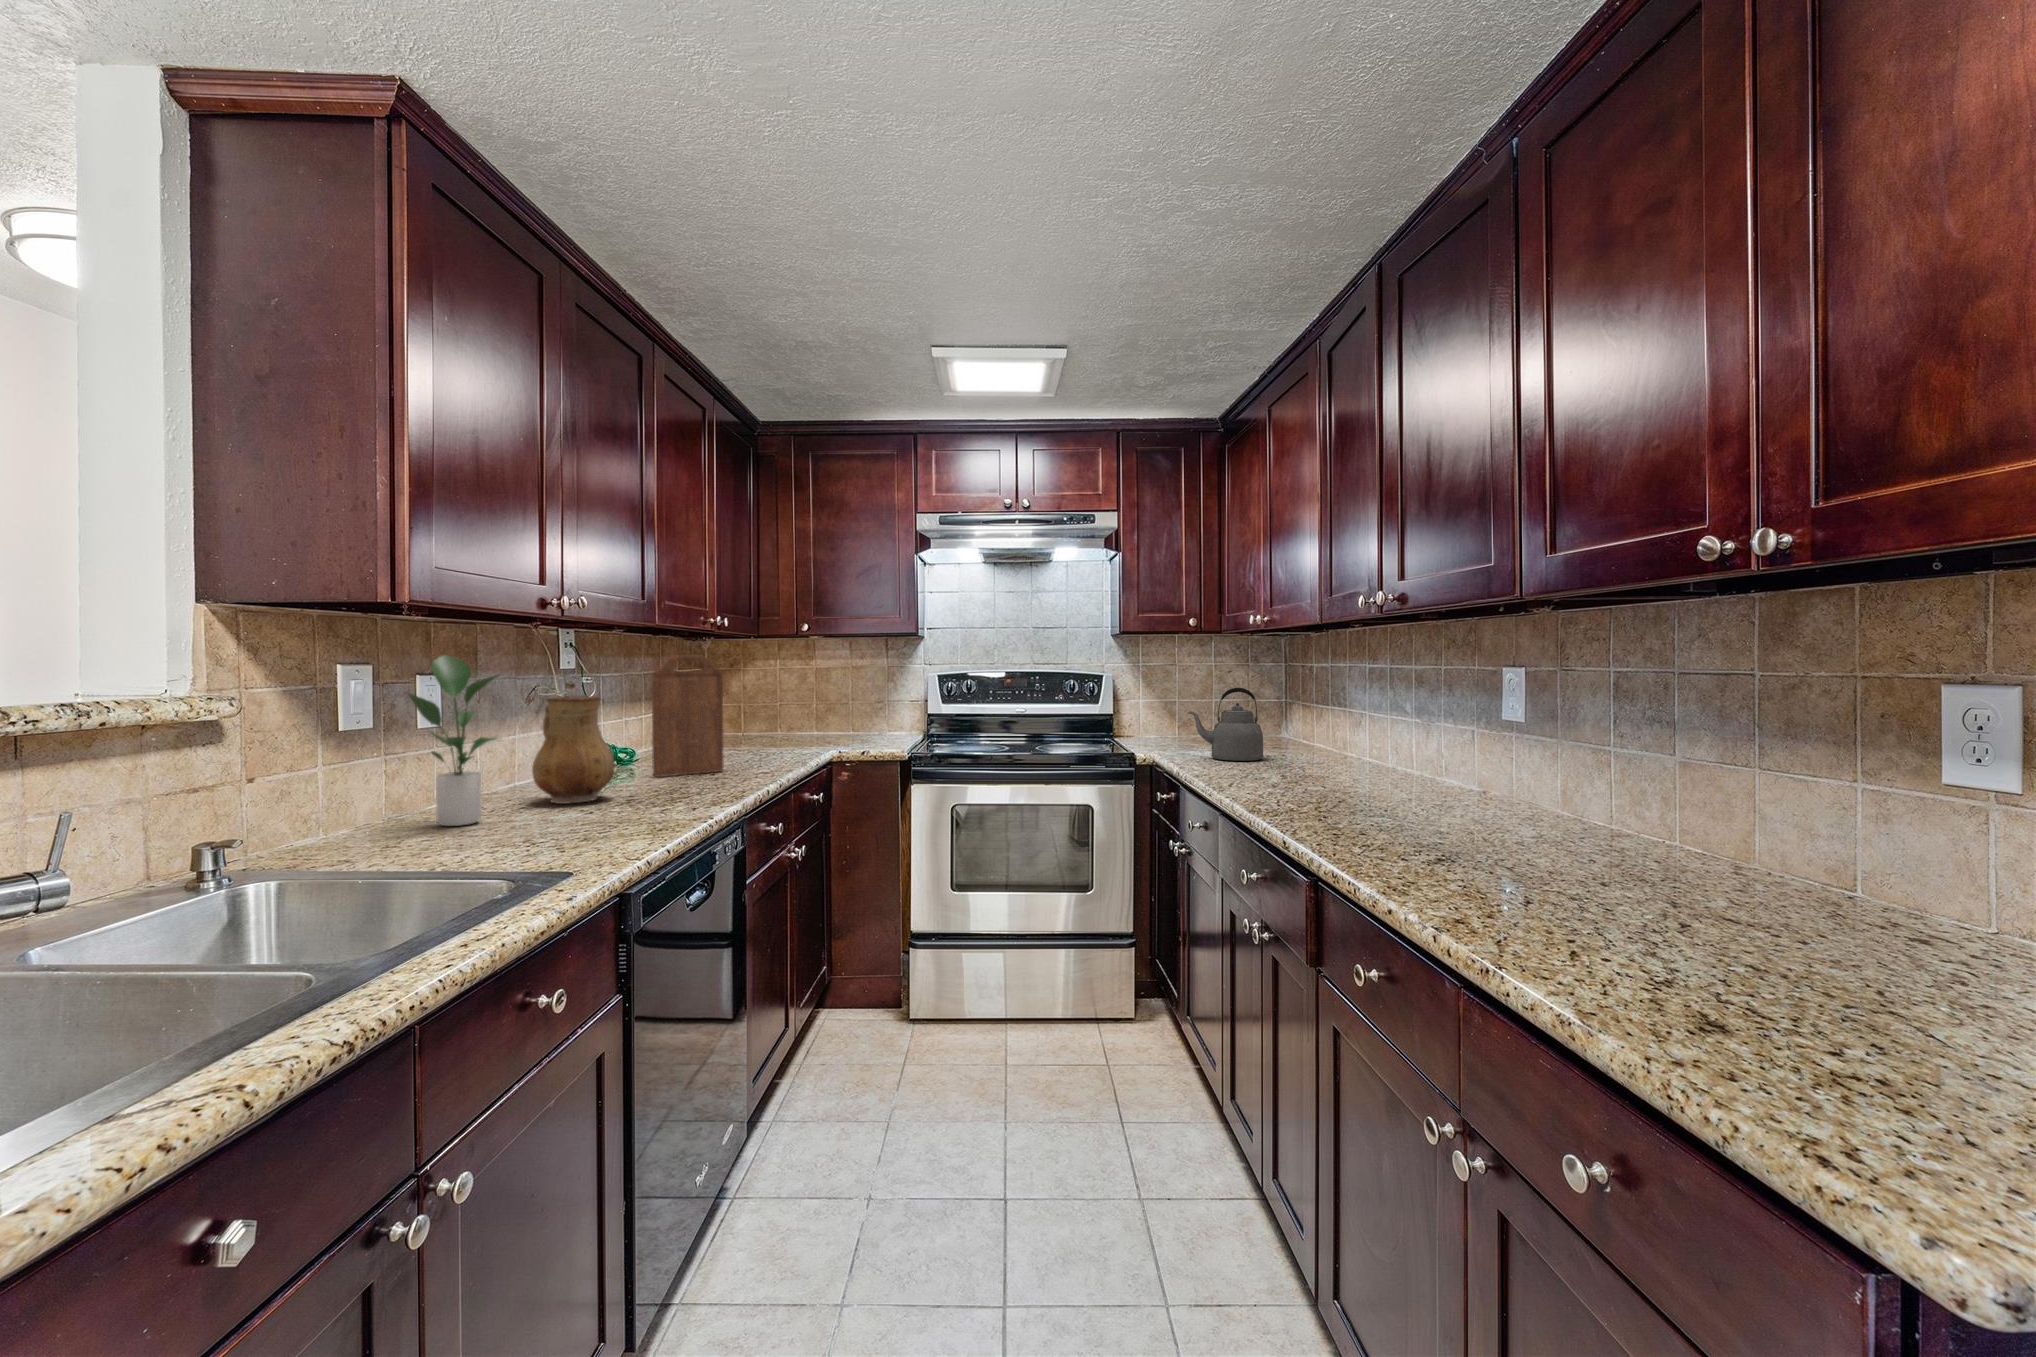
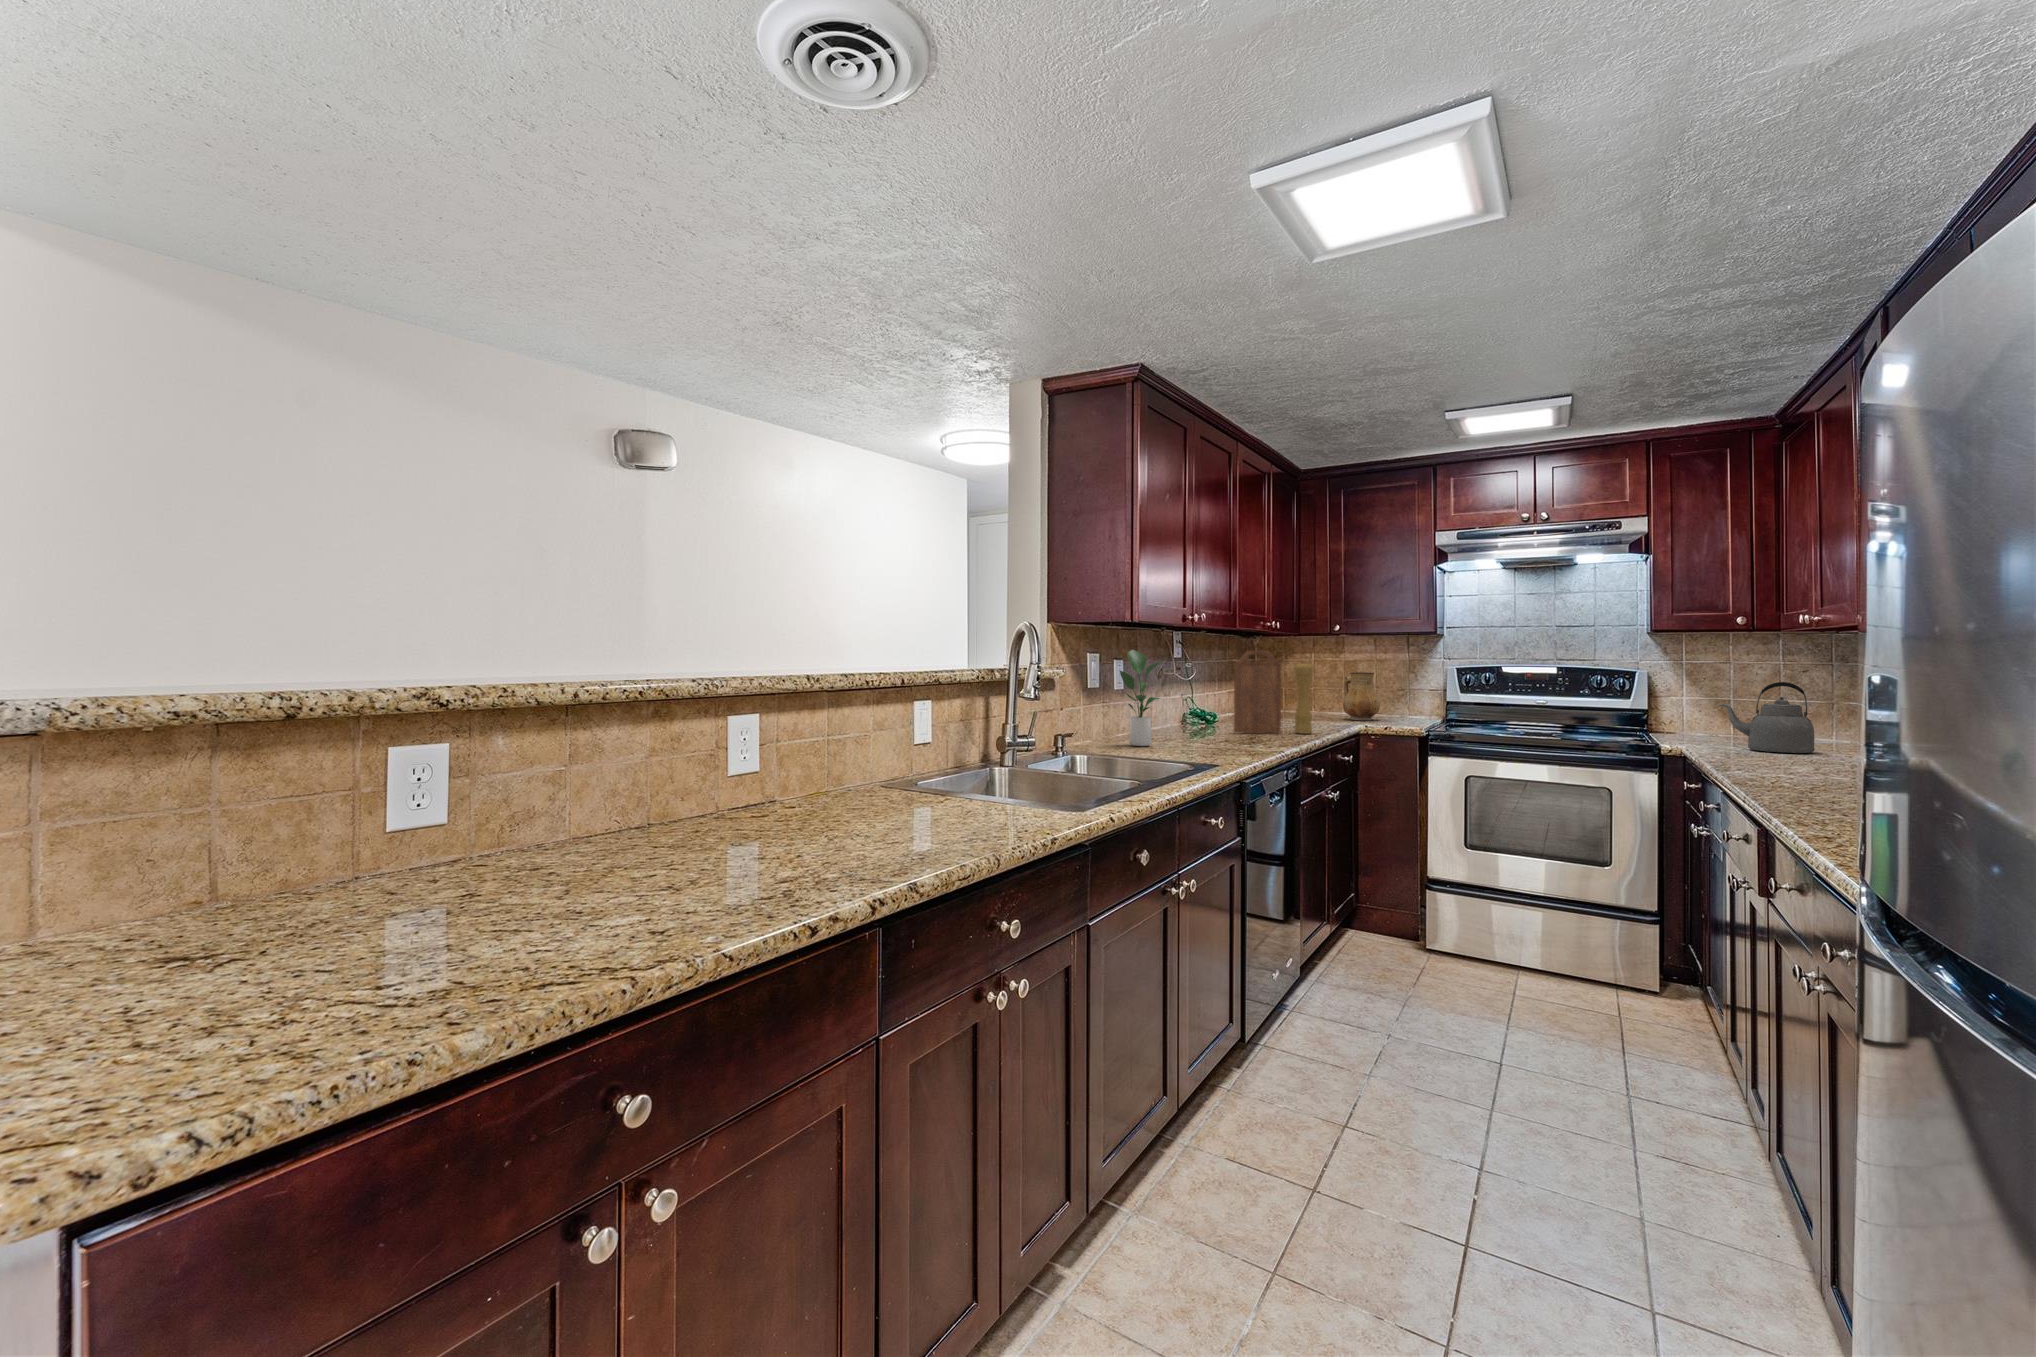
pepper mill: none [741,672,767,770] -> present [1294,663,1313,734]
ceramic pitcher: present [532,696,615,804] -> present [1343,672,1380,720]

